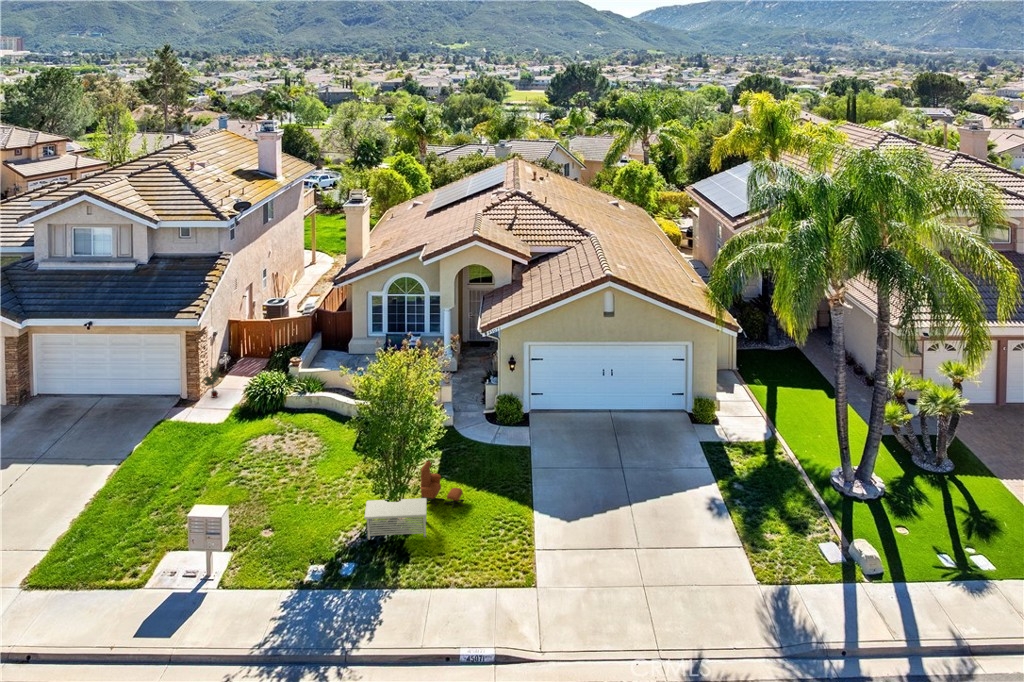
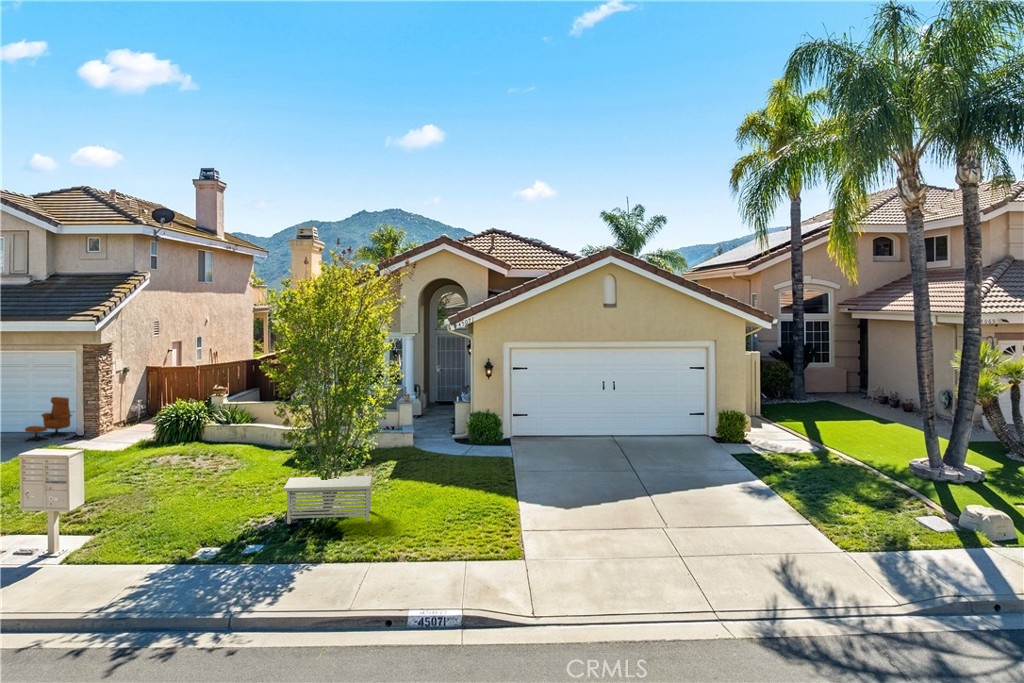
potted tree: present [203,367,221,398] -> none [102,395,128,435]
lounge chair: present [420,461,463,508] -> present [25,397,72,441]

